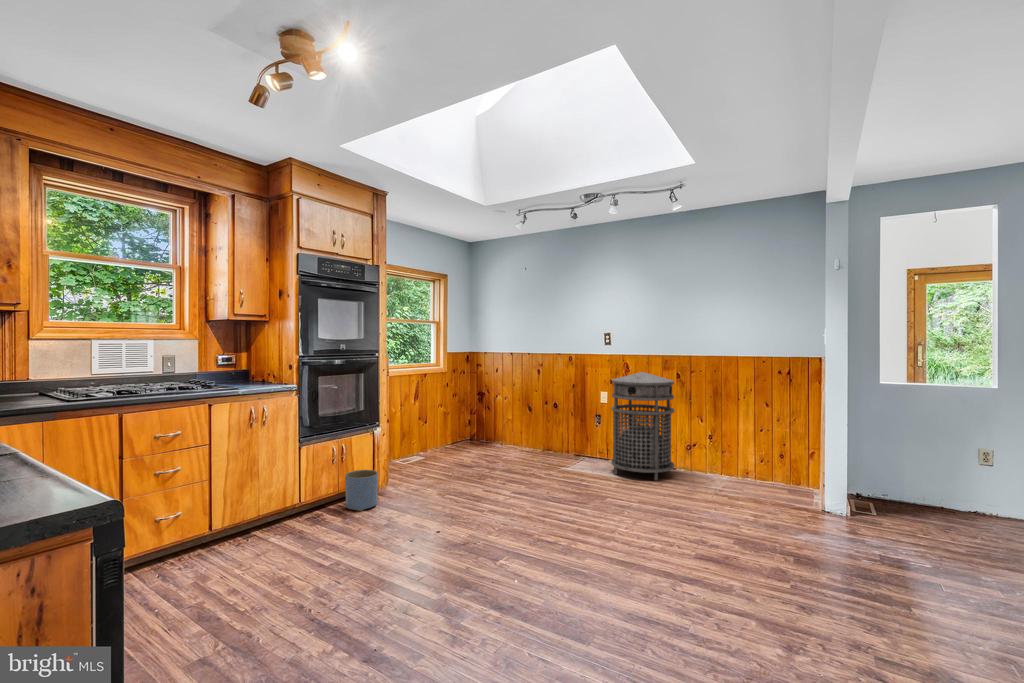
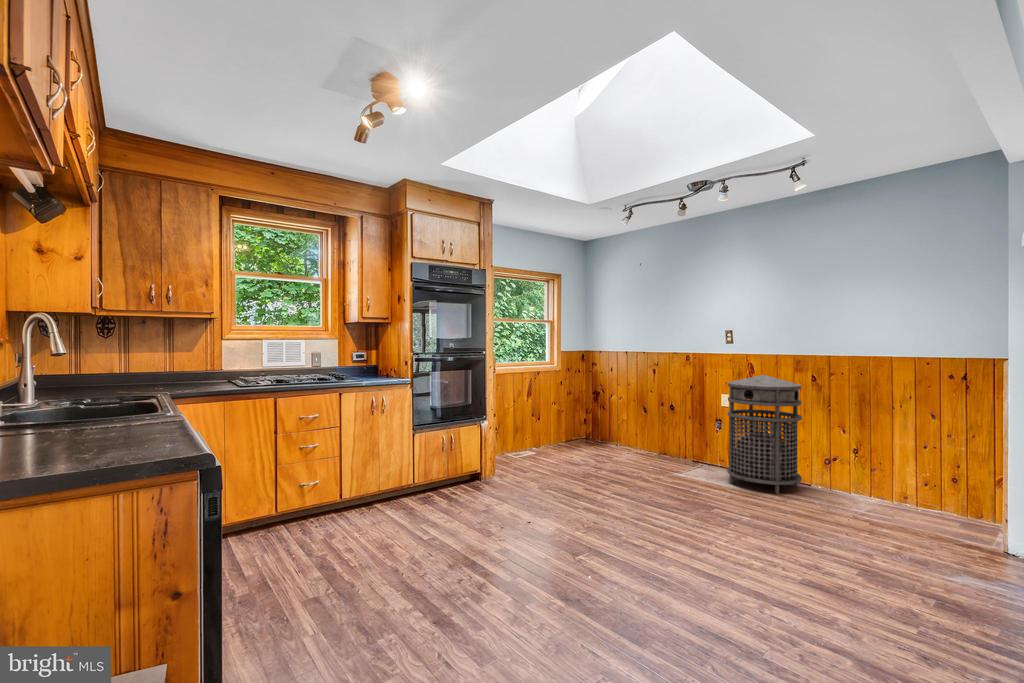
planter: present [345,470,378,511] -> none [455,458,484,496]

